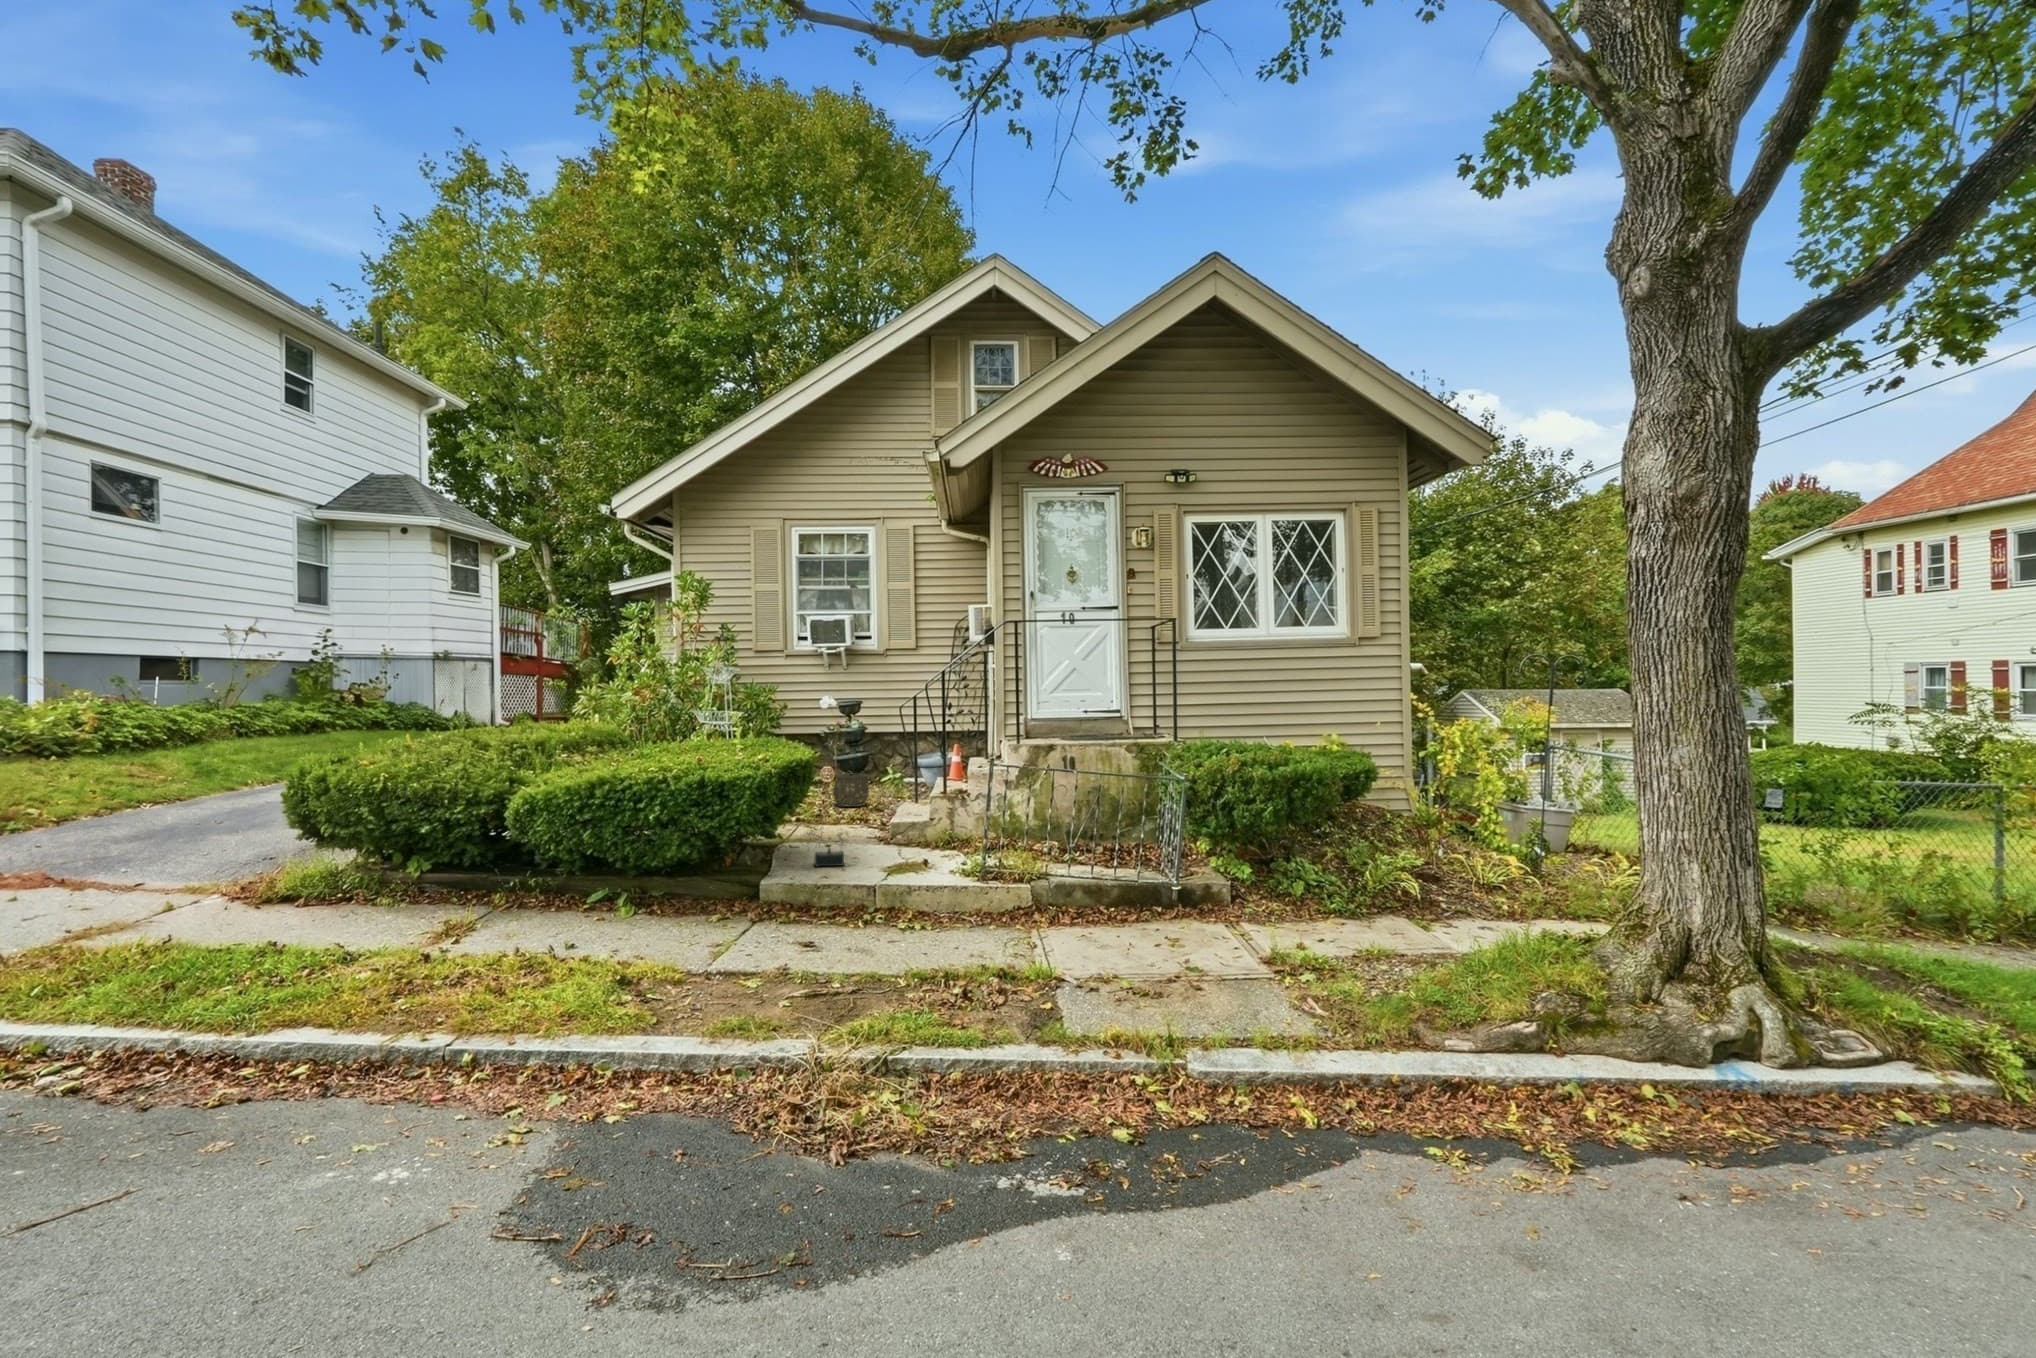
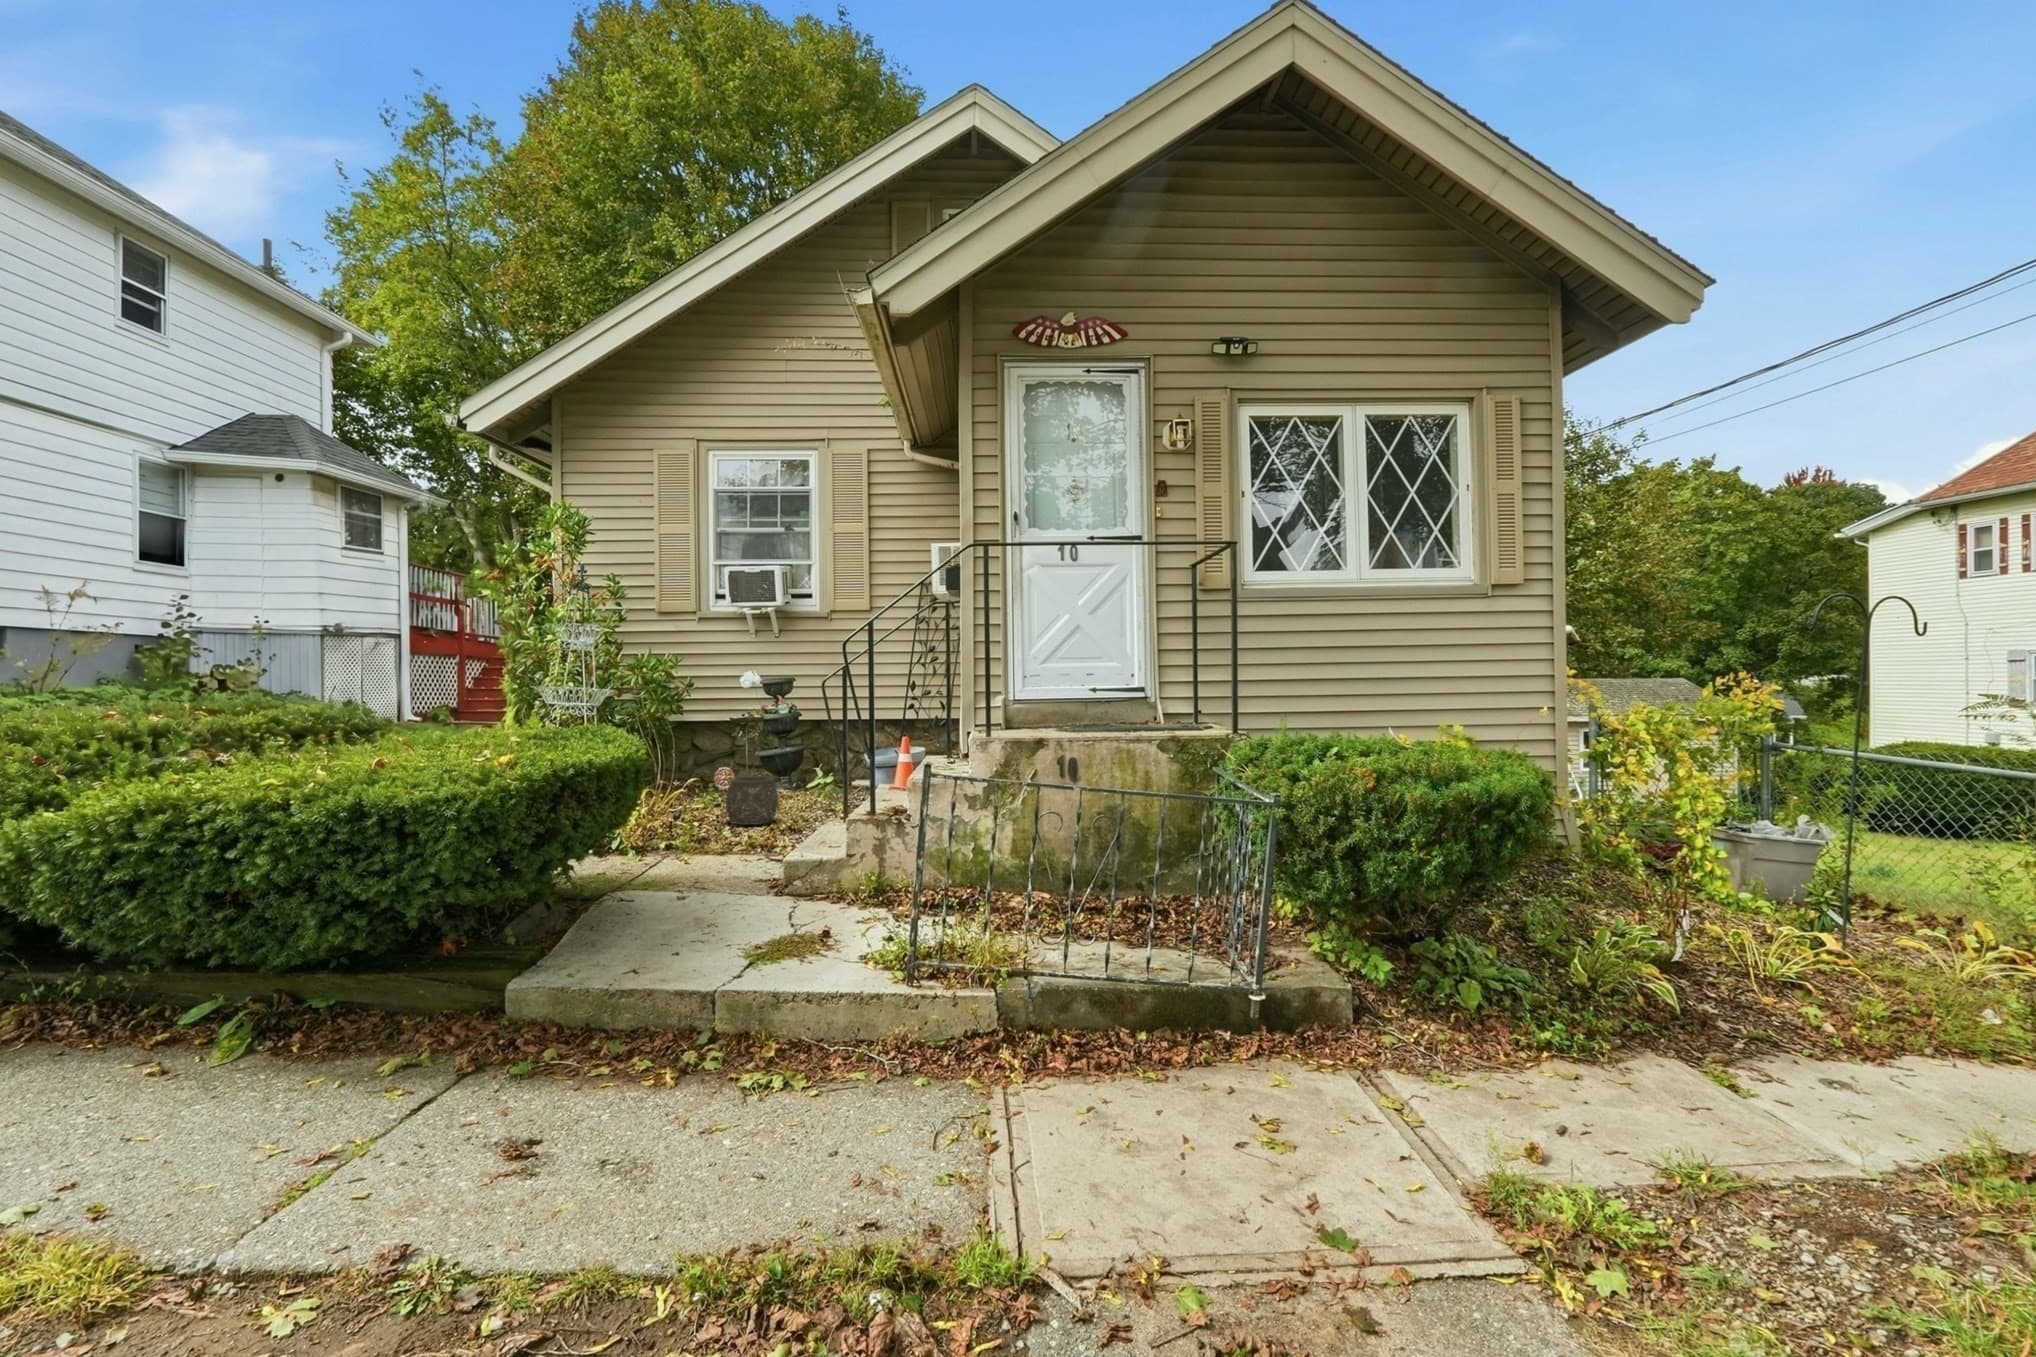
decorative plant: present [804,823,847,866] -> none [594,871,686,950]

